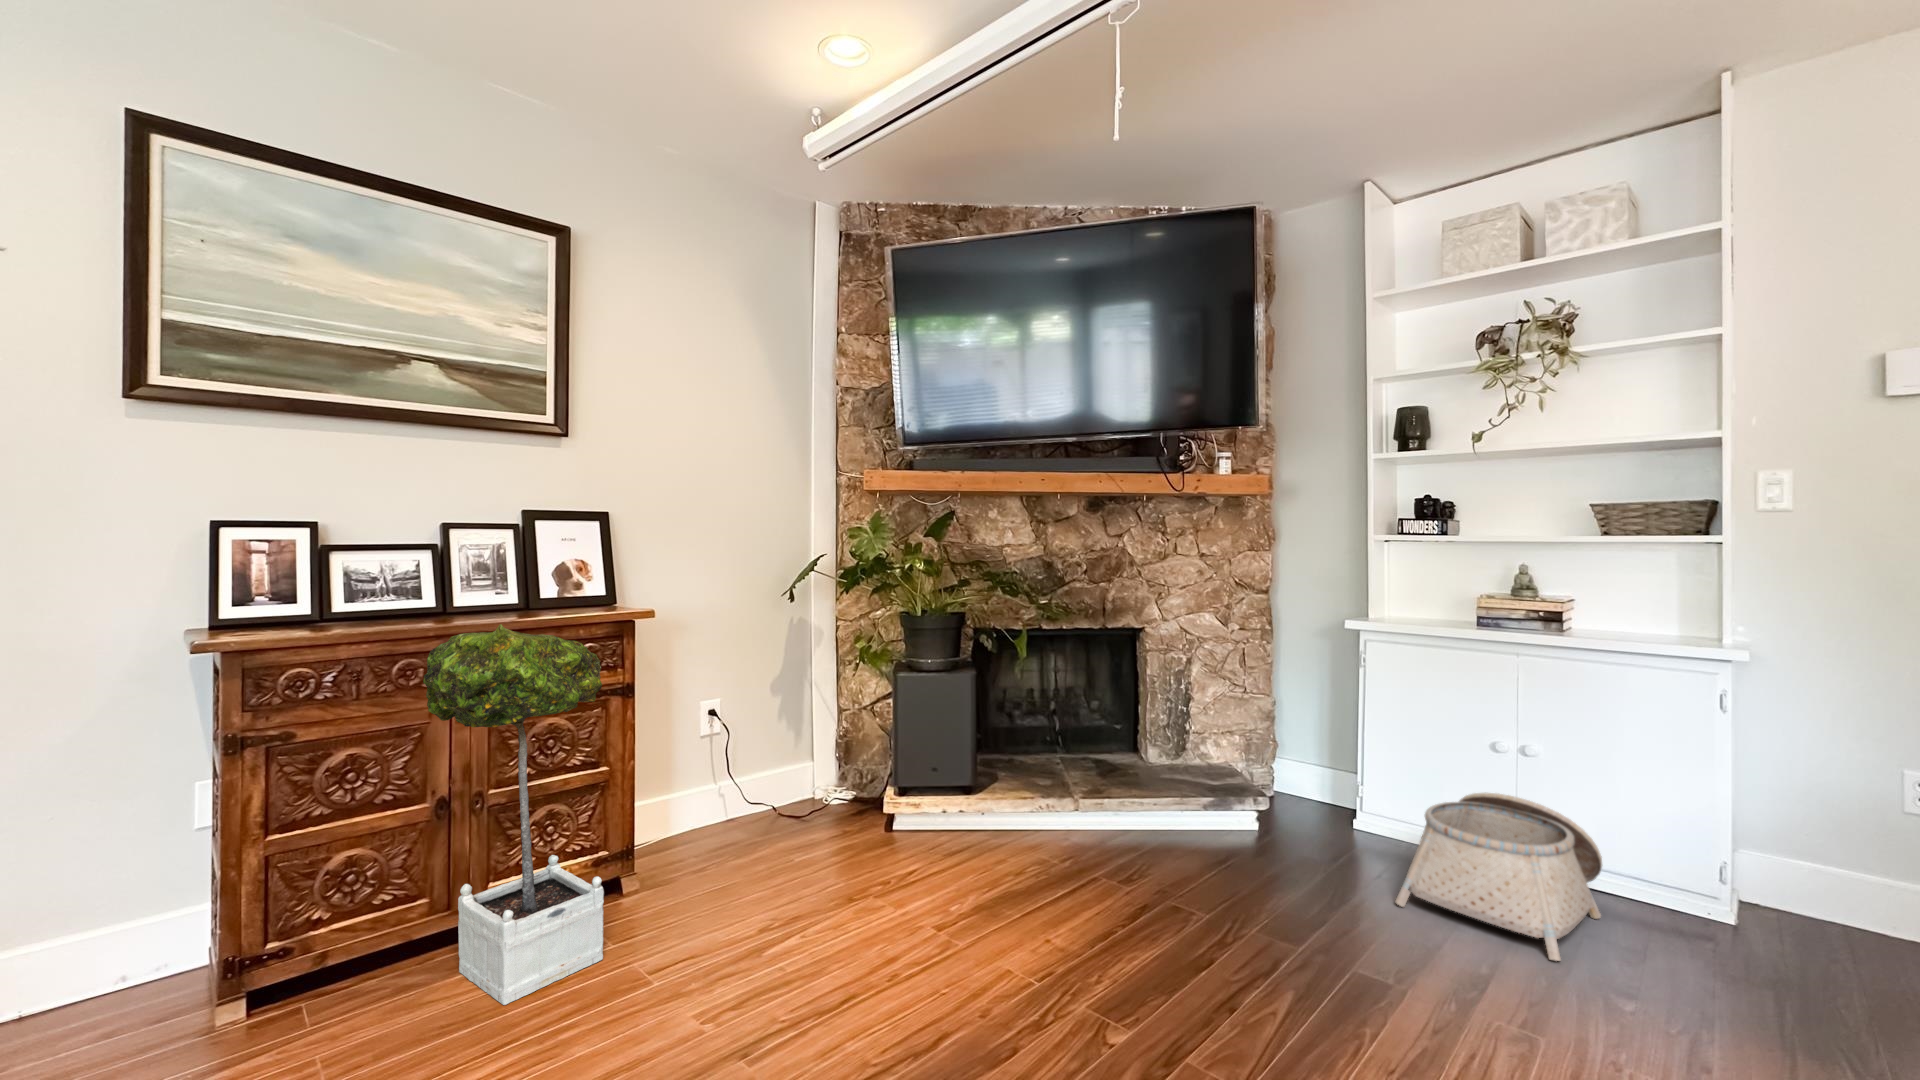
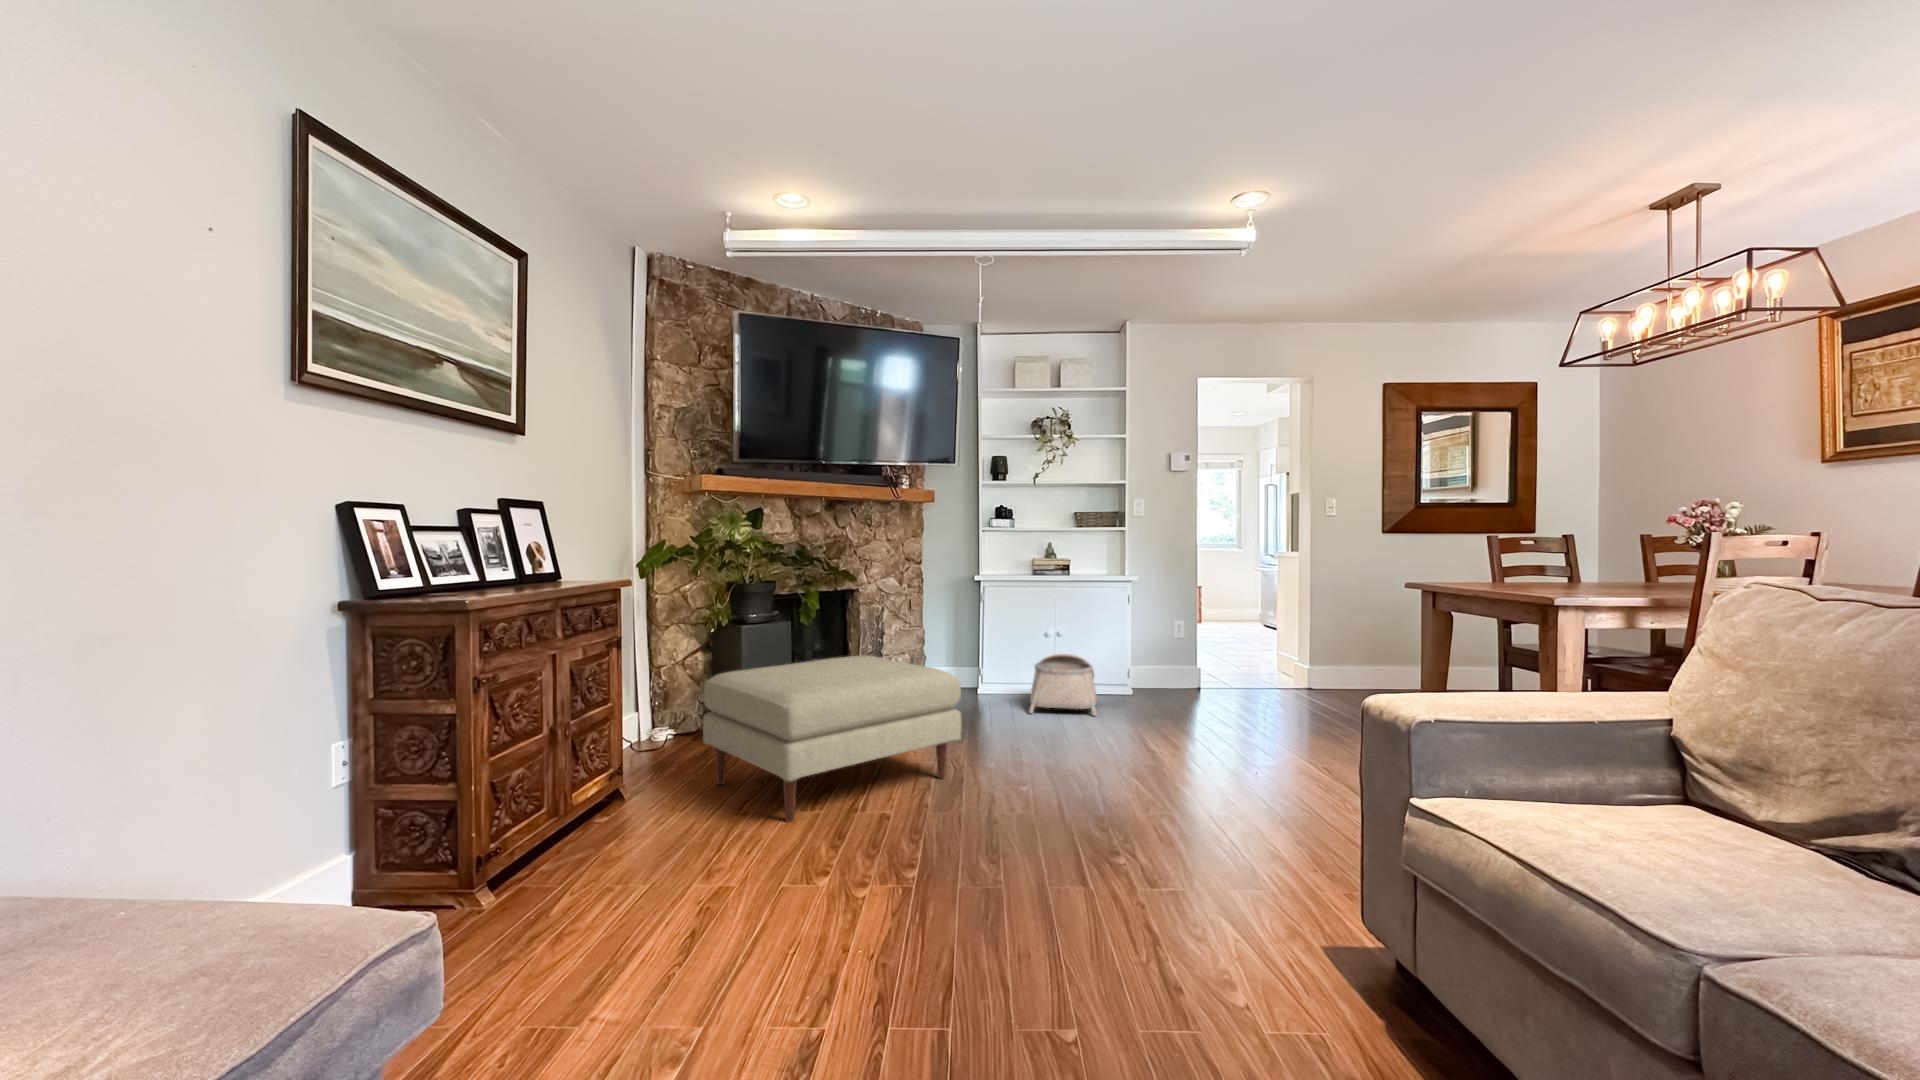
potted tree: present [423,624,604,1005] -> none [576,583,696,854]
ottoman: none [654,745,1041,1025] -> present [703,656,961,822]

